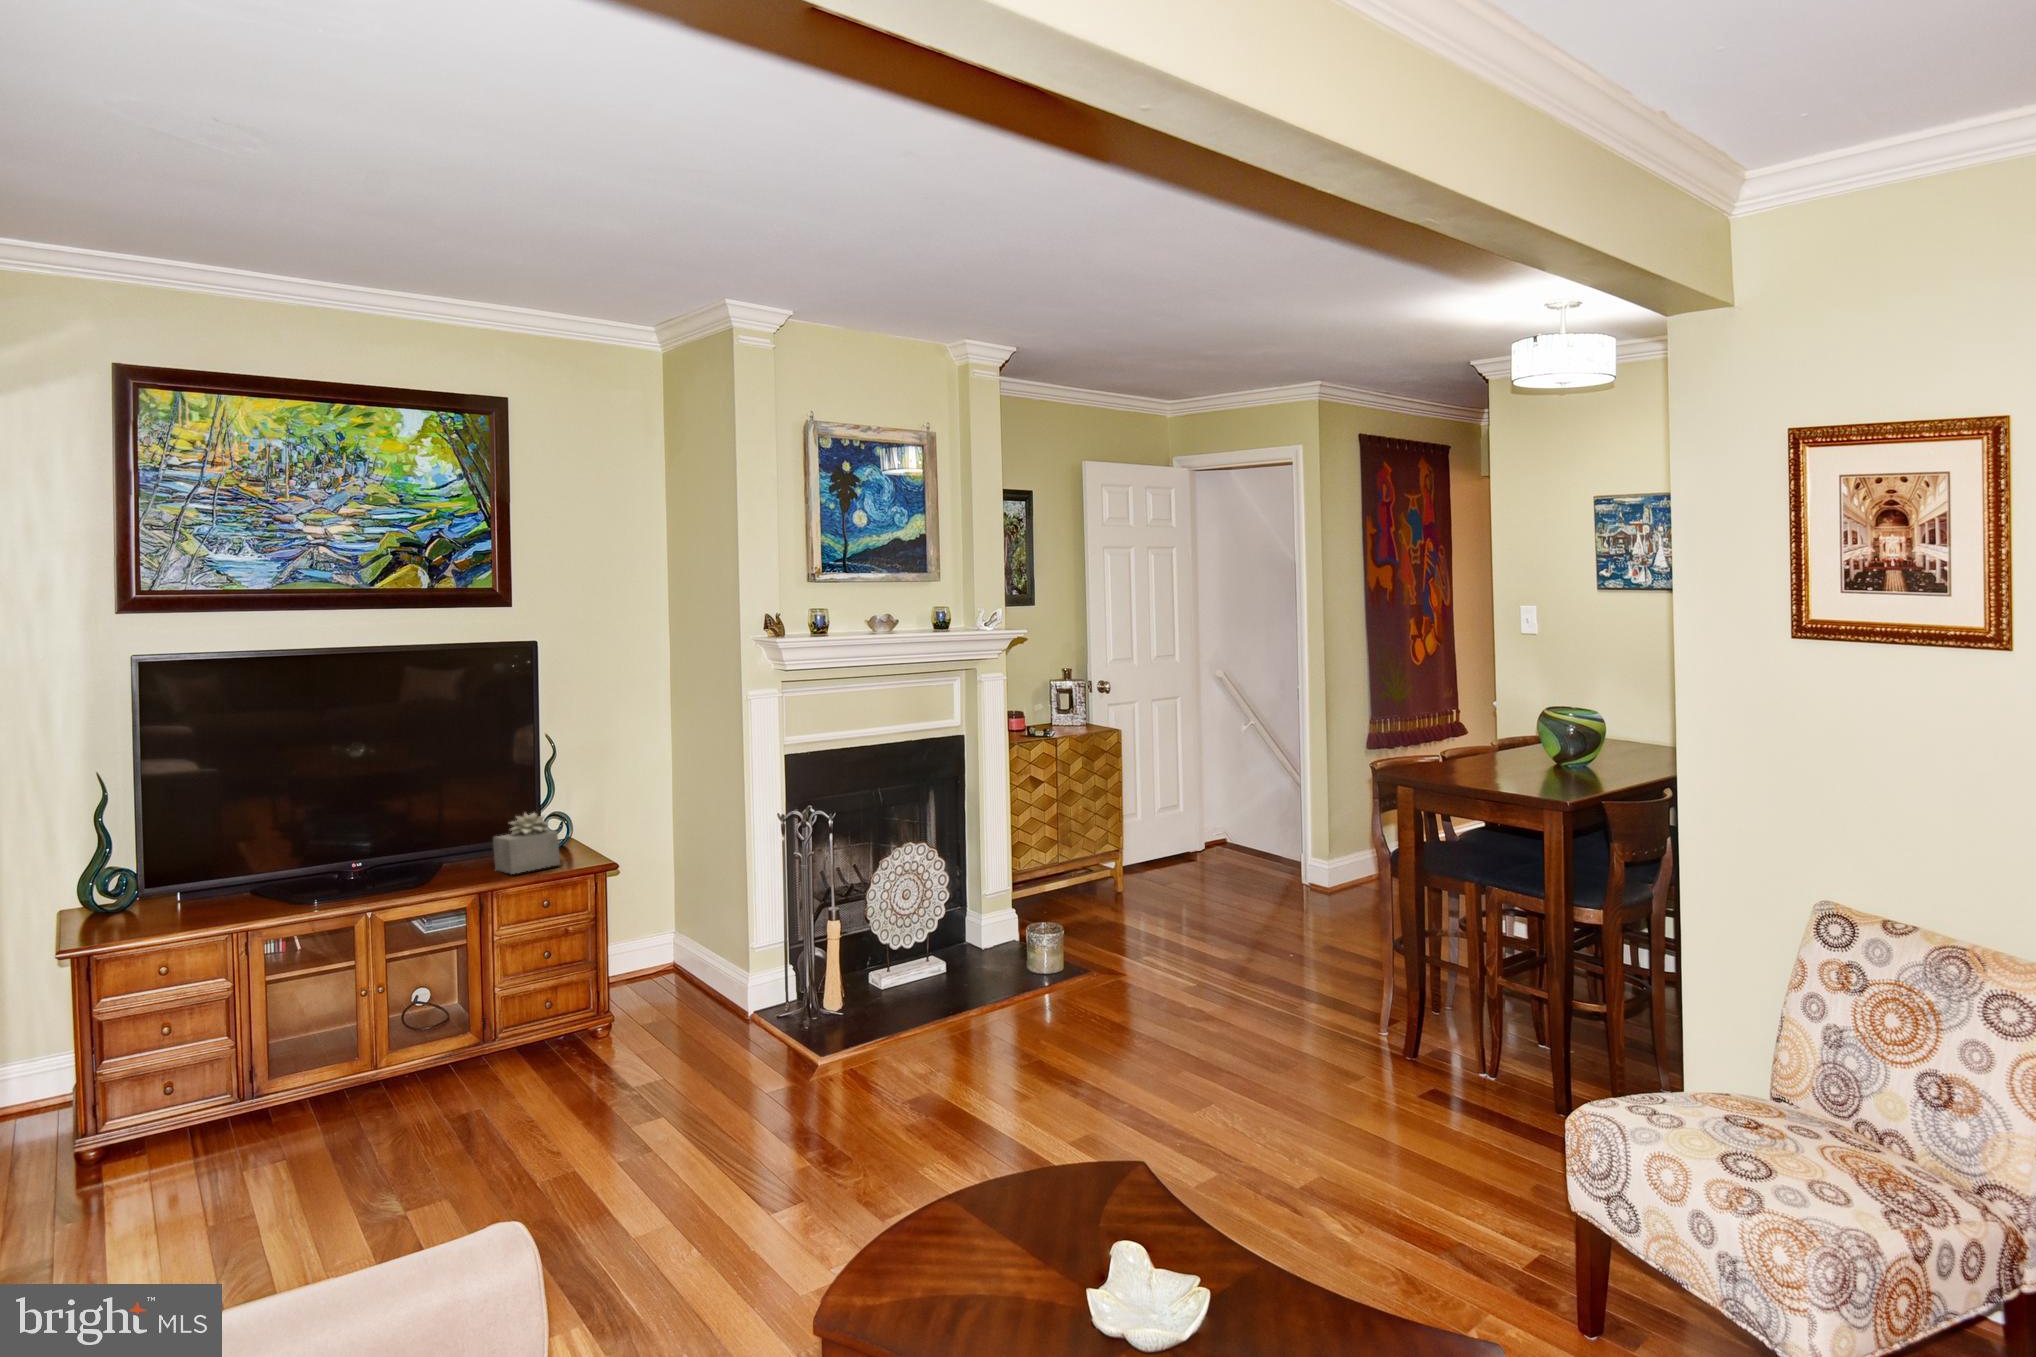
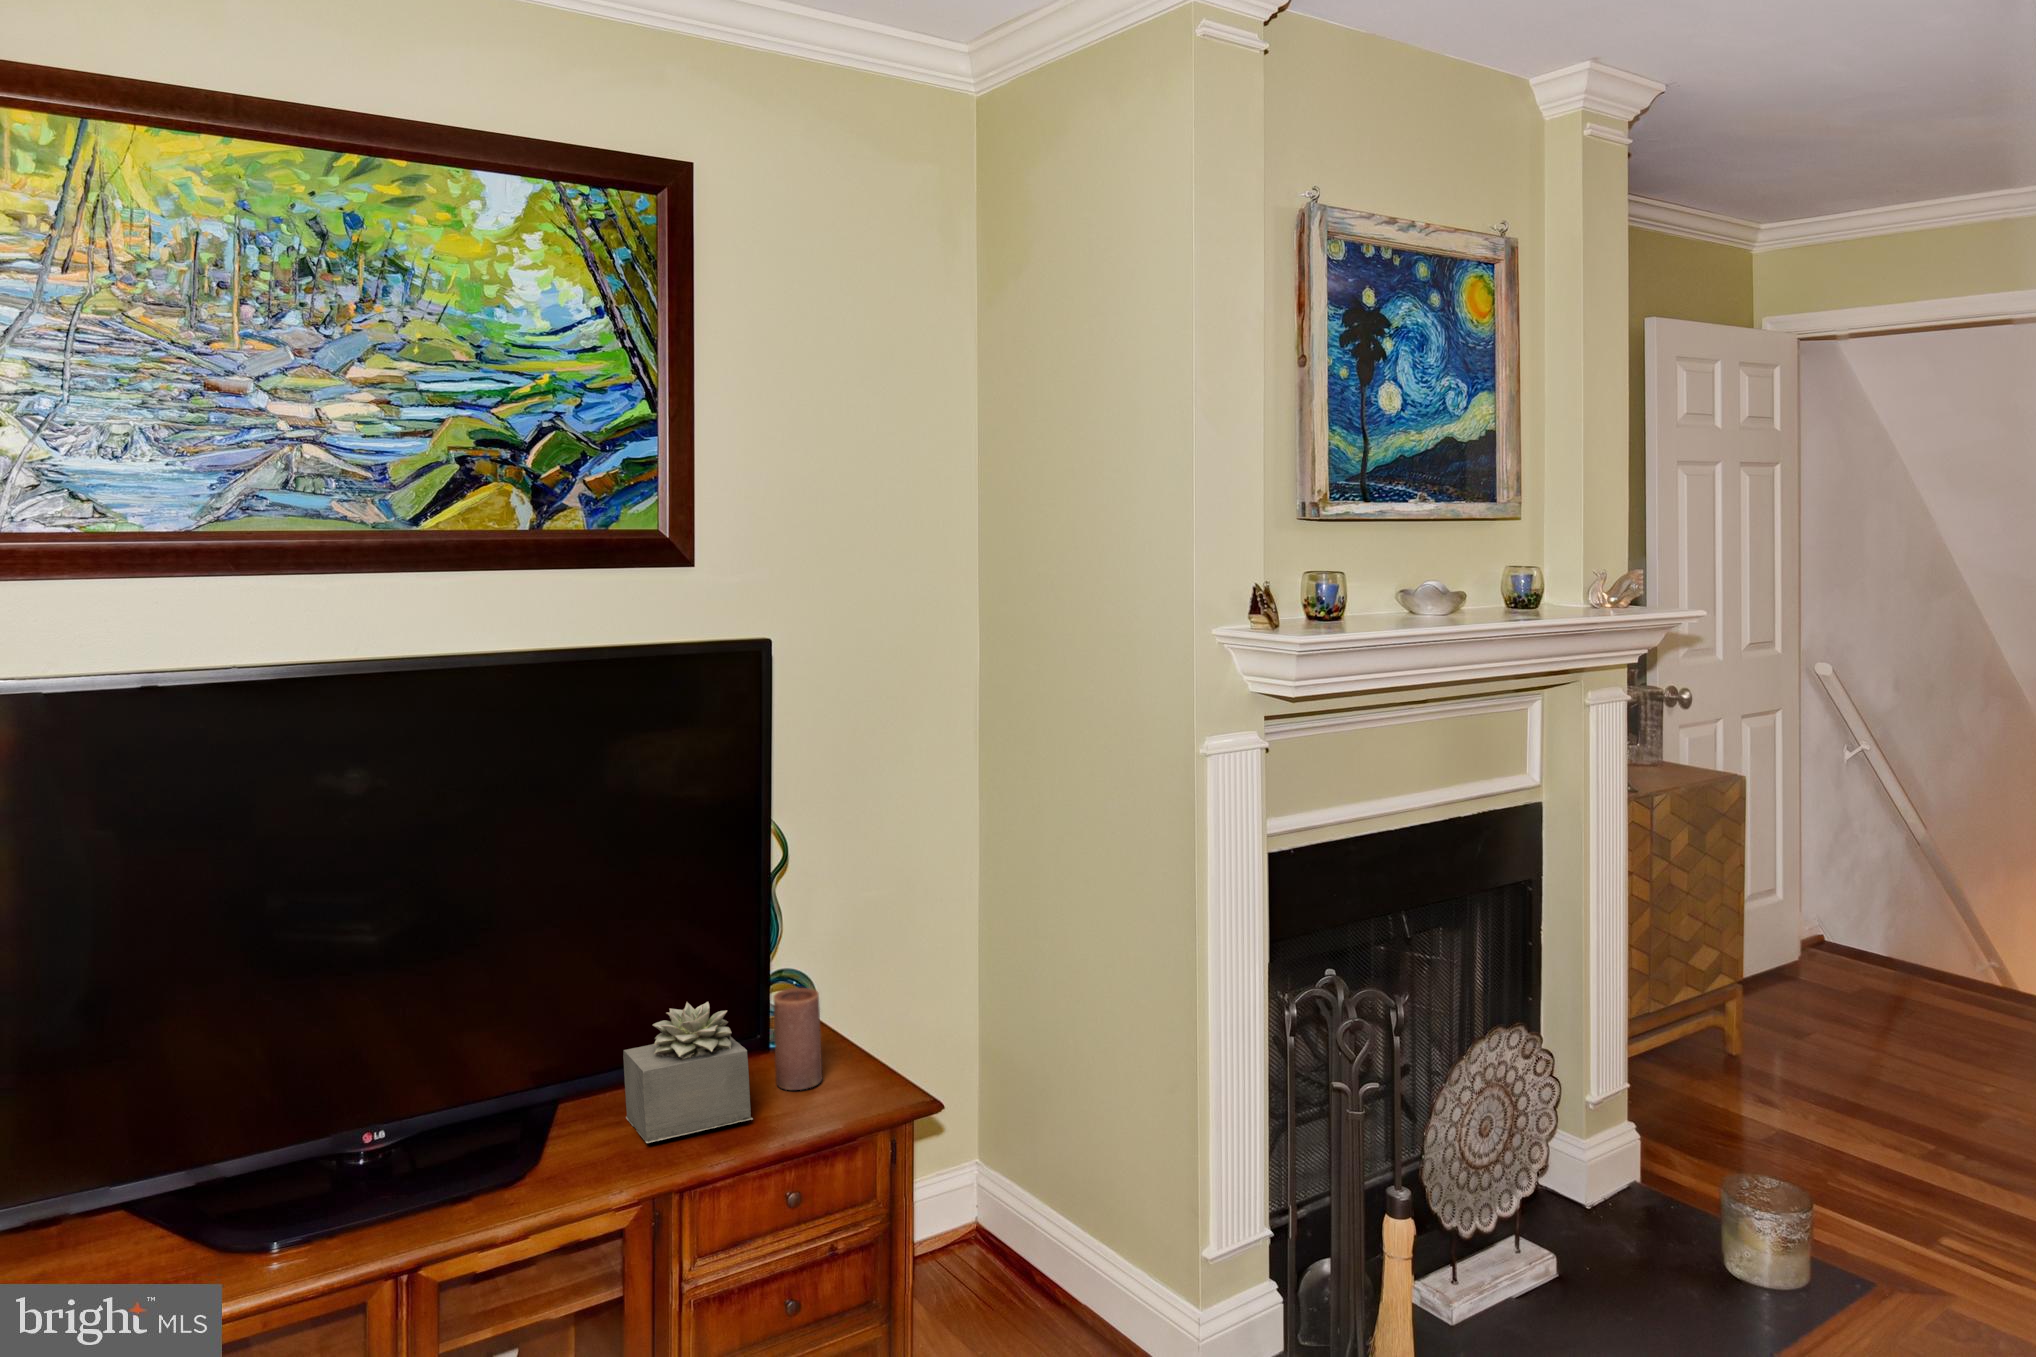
candle: none [564,810,590,857] -> present [773,988,822,1090]

